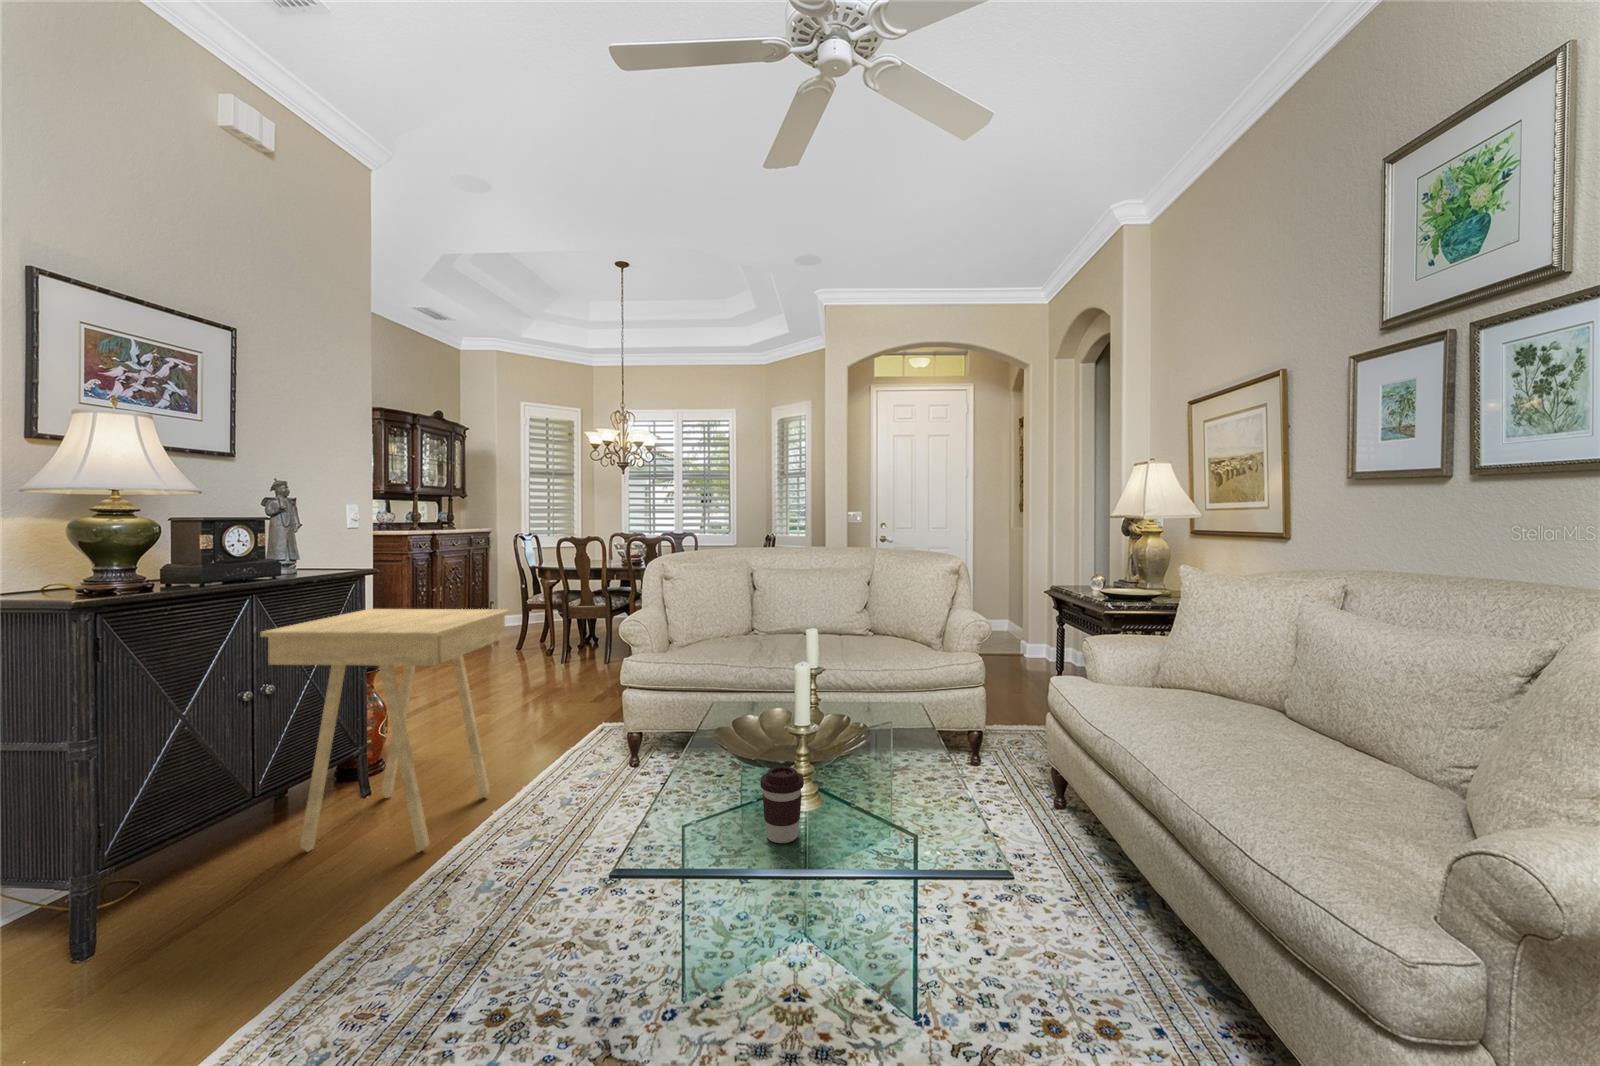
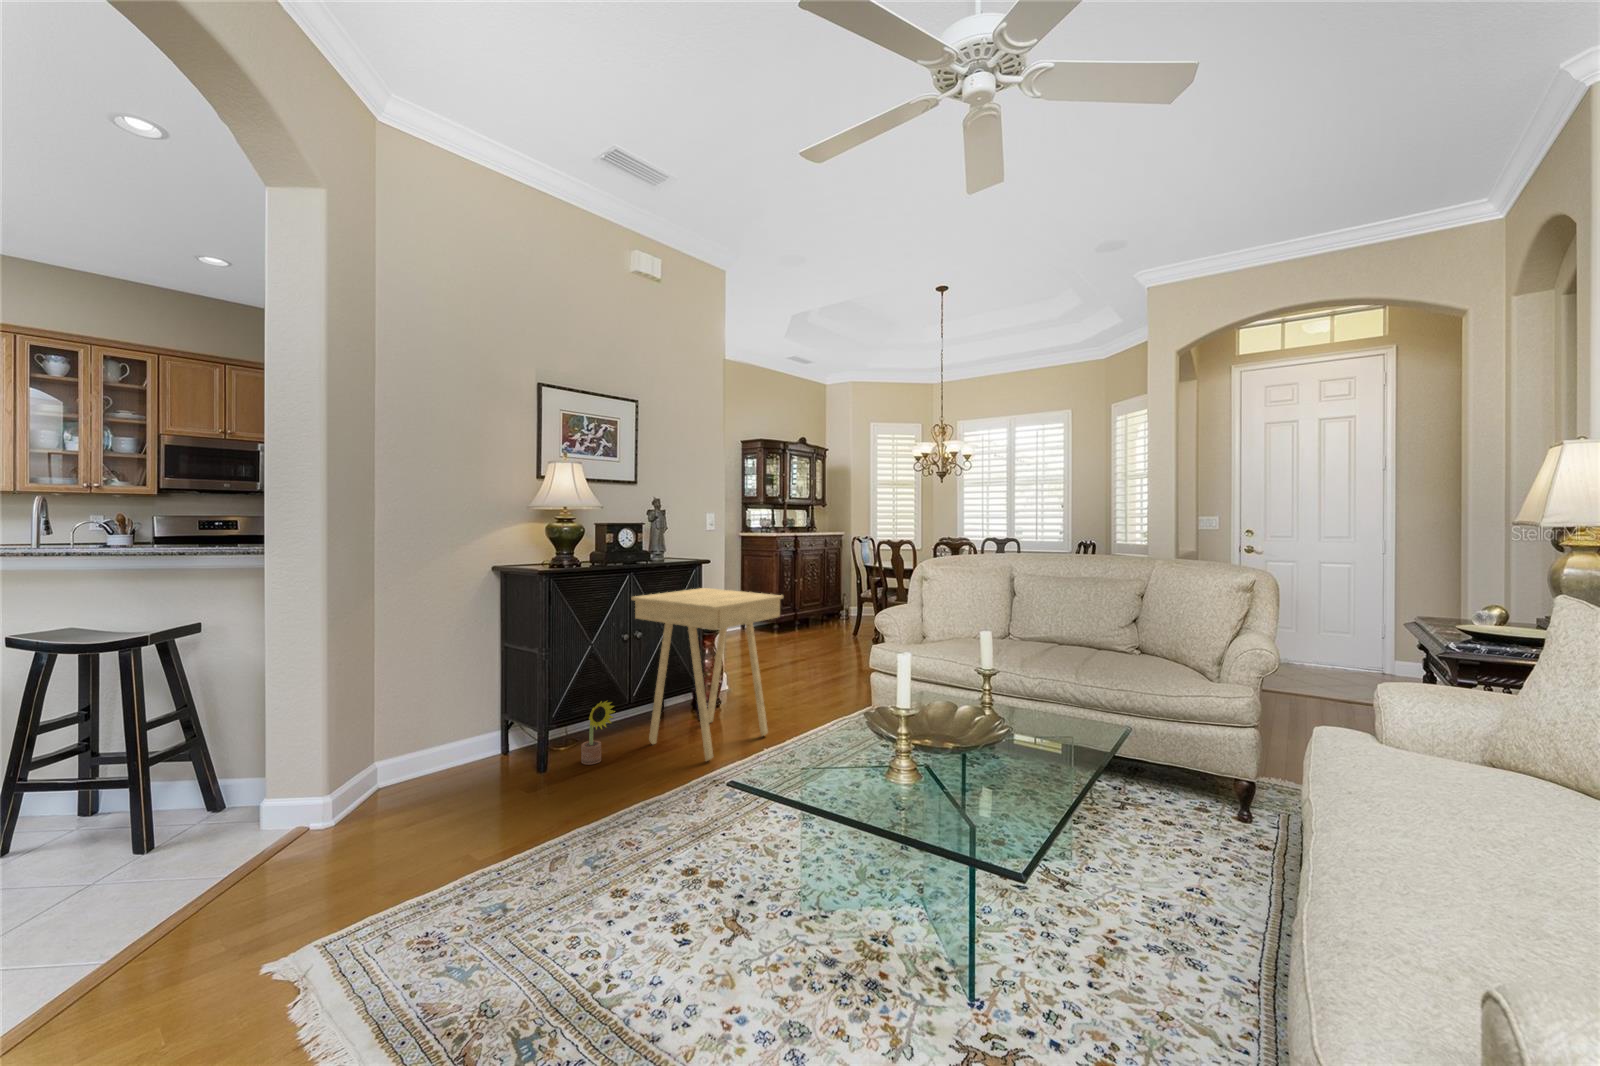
coffee cup: present [760,766,804,843] -> none [855,741,892,805]
decorative plant: none [179,801,250,917] -> present [581,701,615,765]

